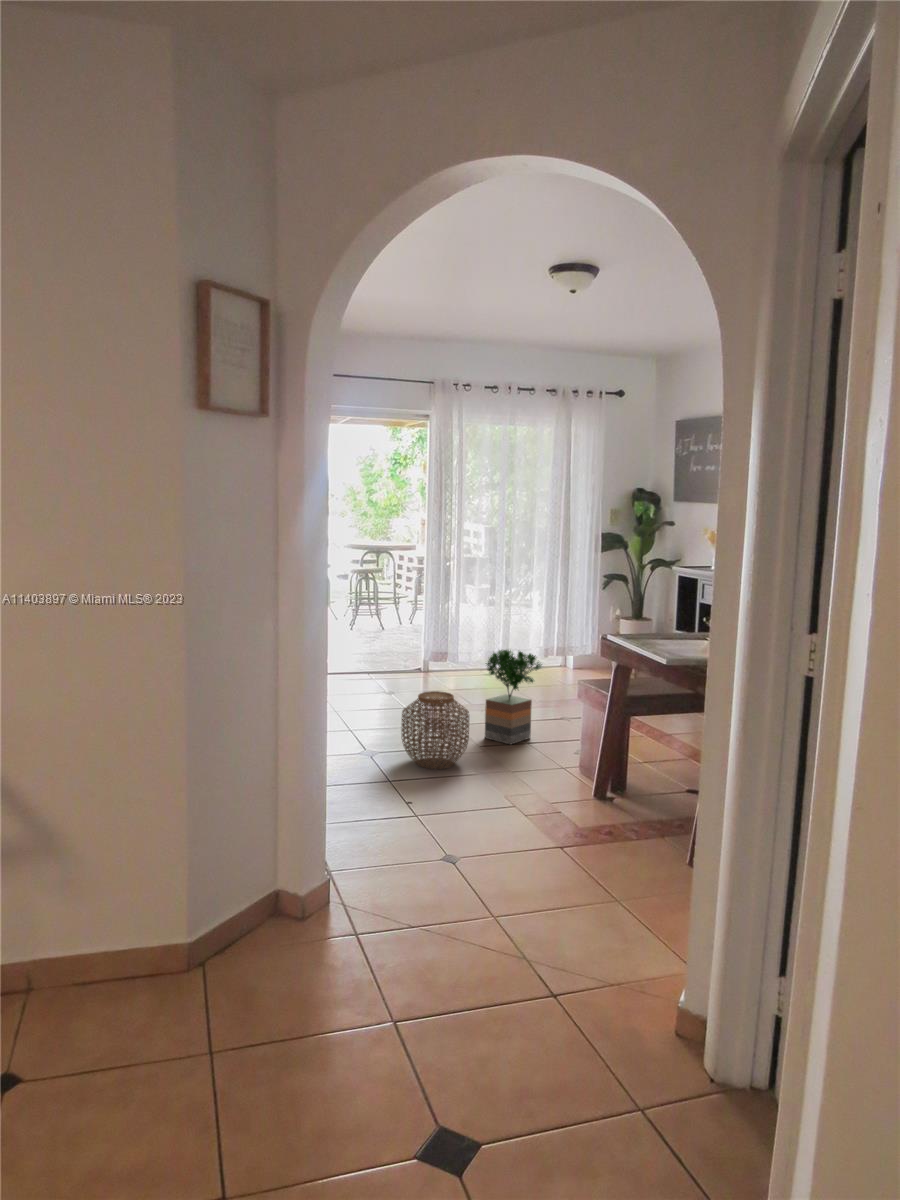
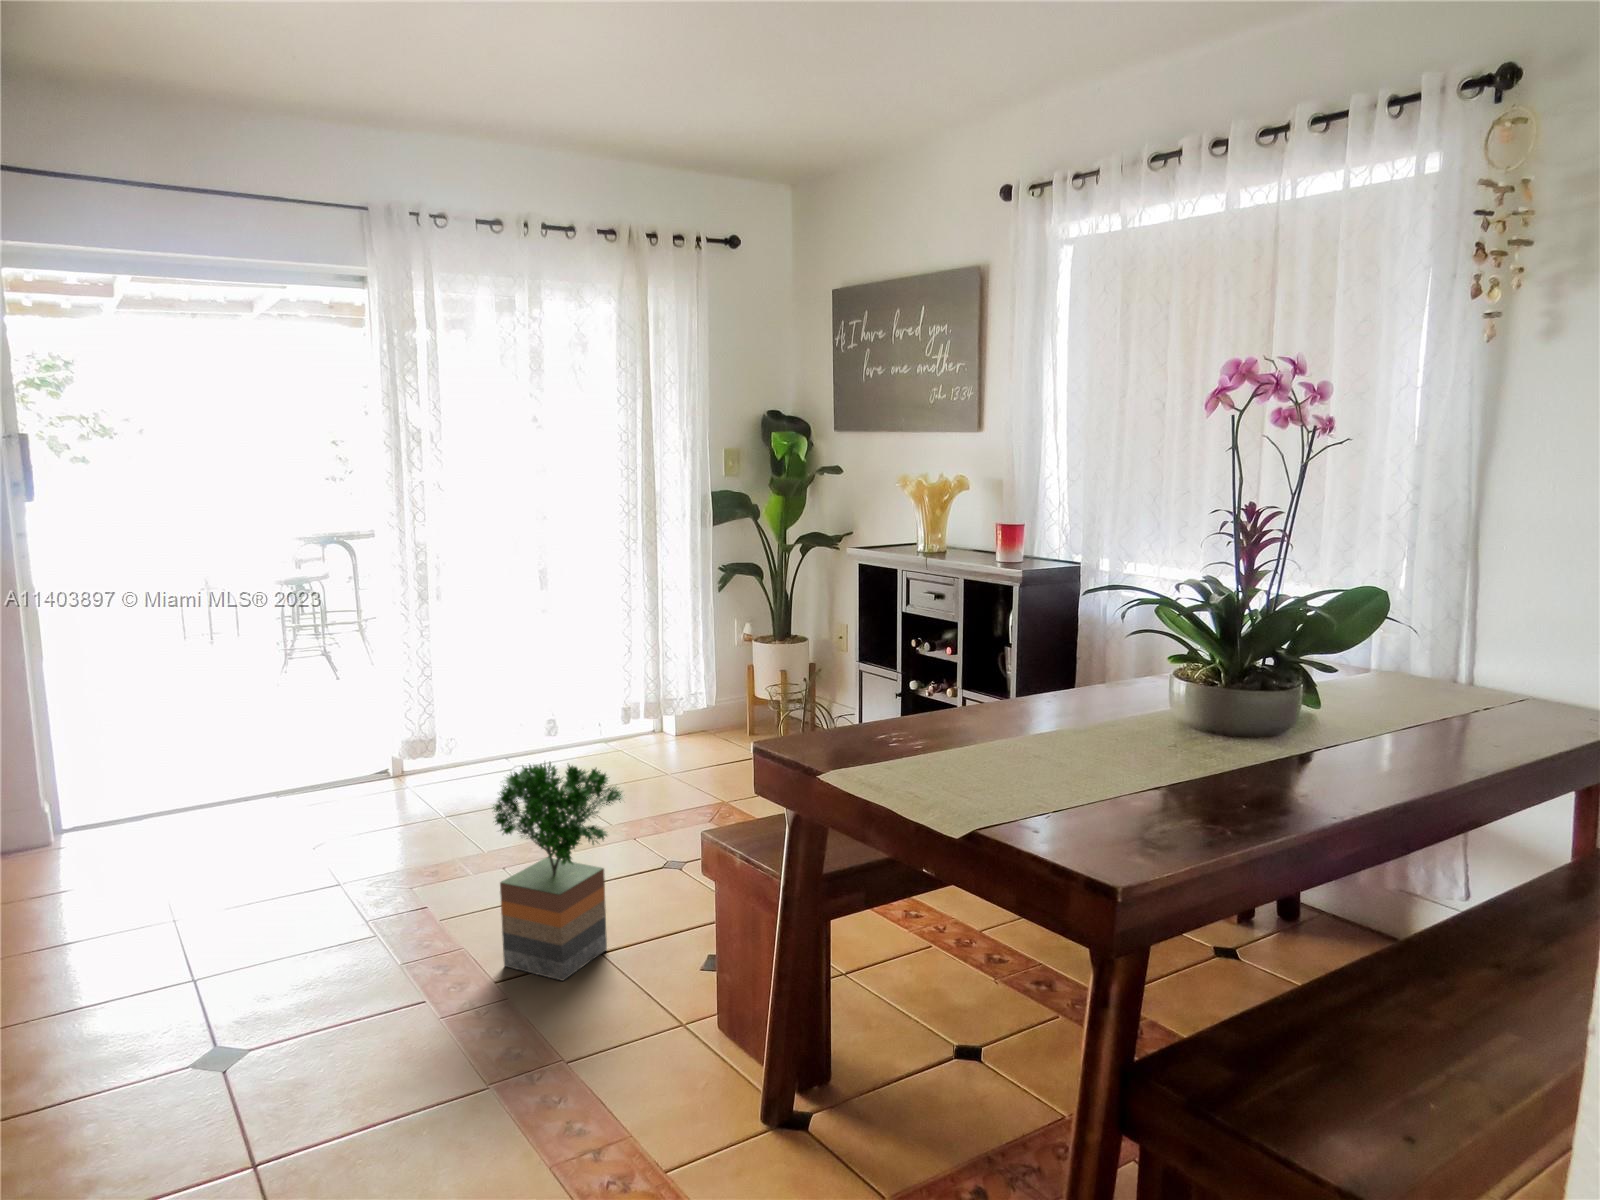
woven basket: present [401,691,469,769] -> none [265,910,452,1121]

